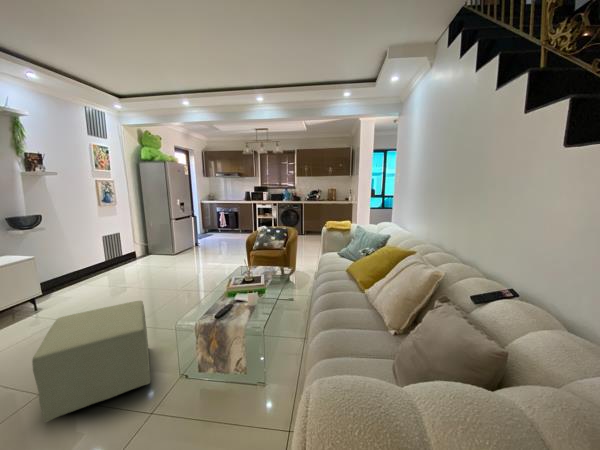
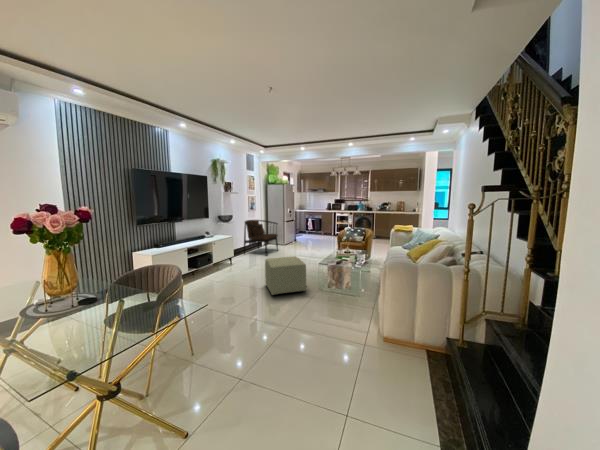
armchair: none [87,219,159,280] -> present [244,220,278,255]

